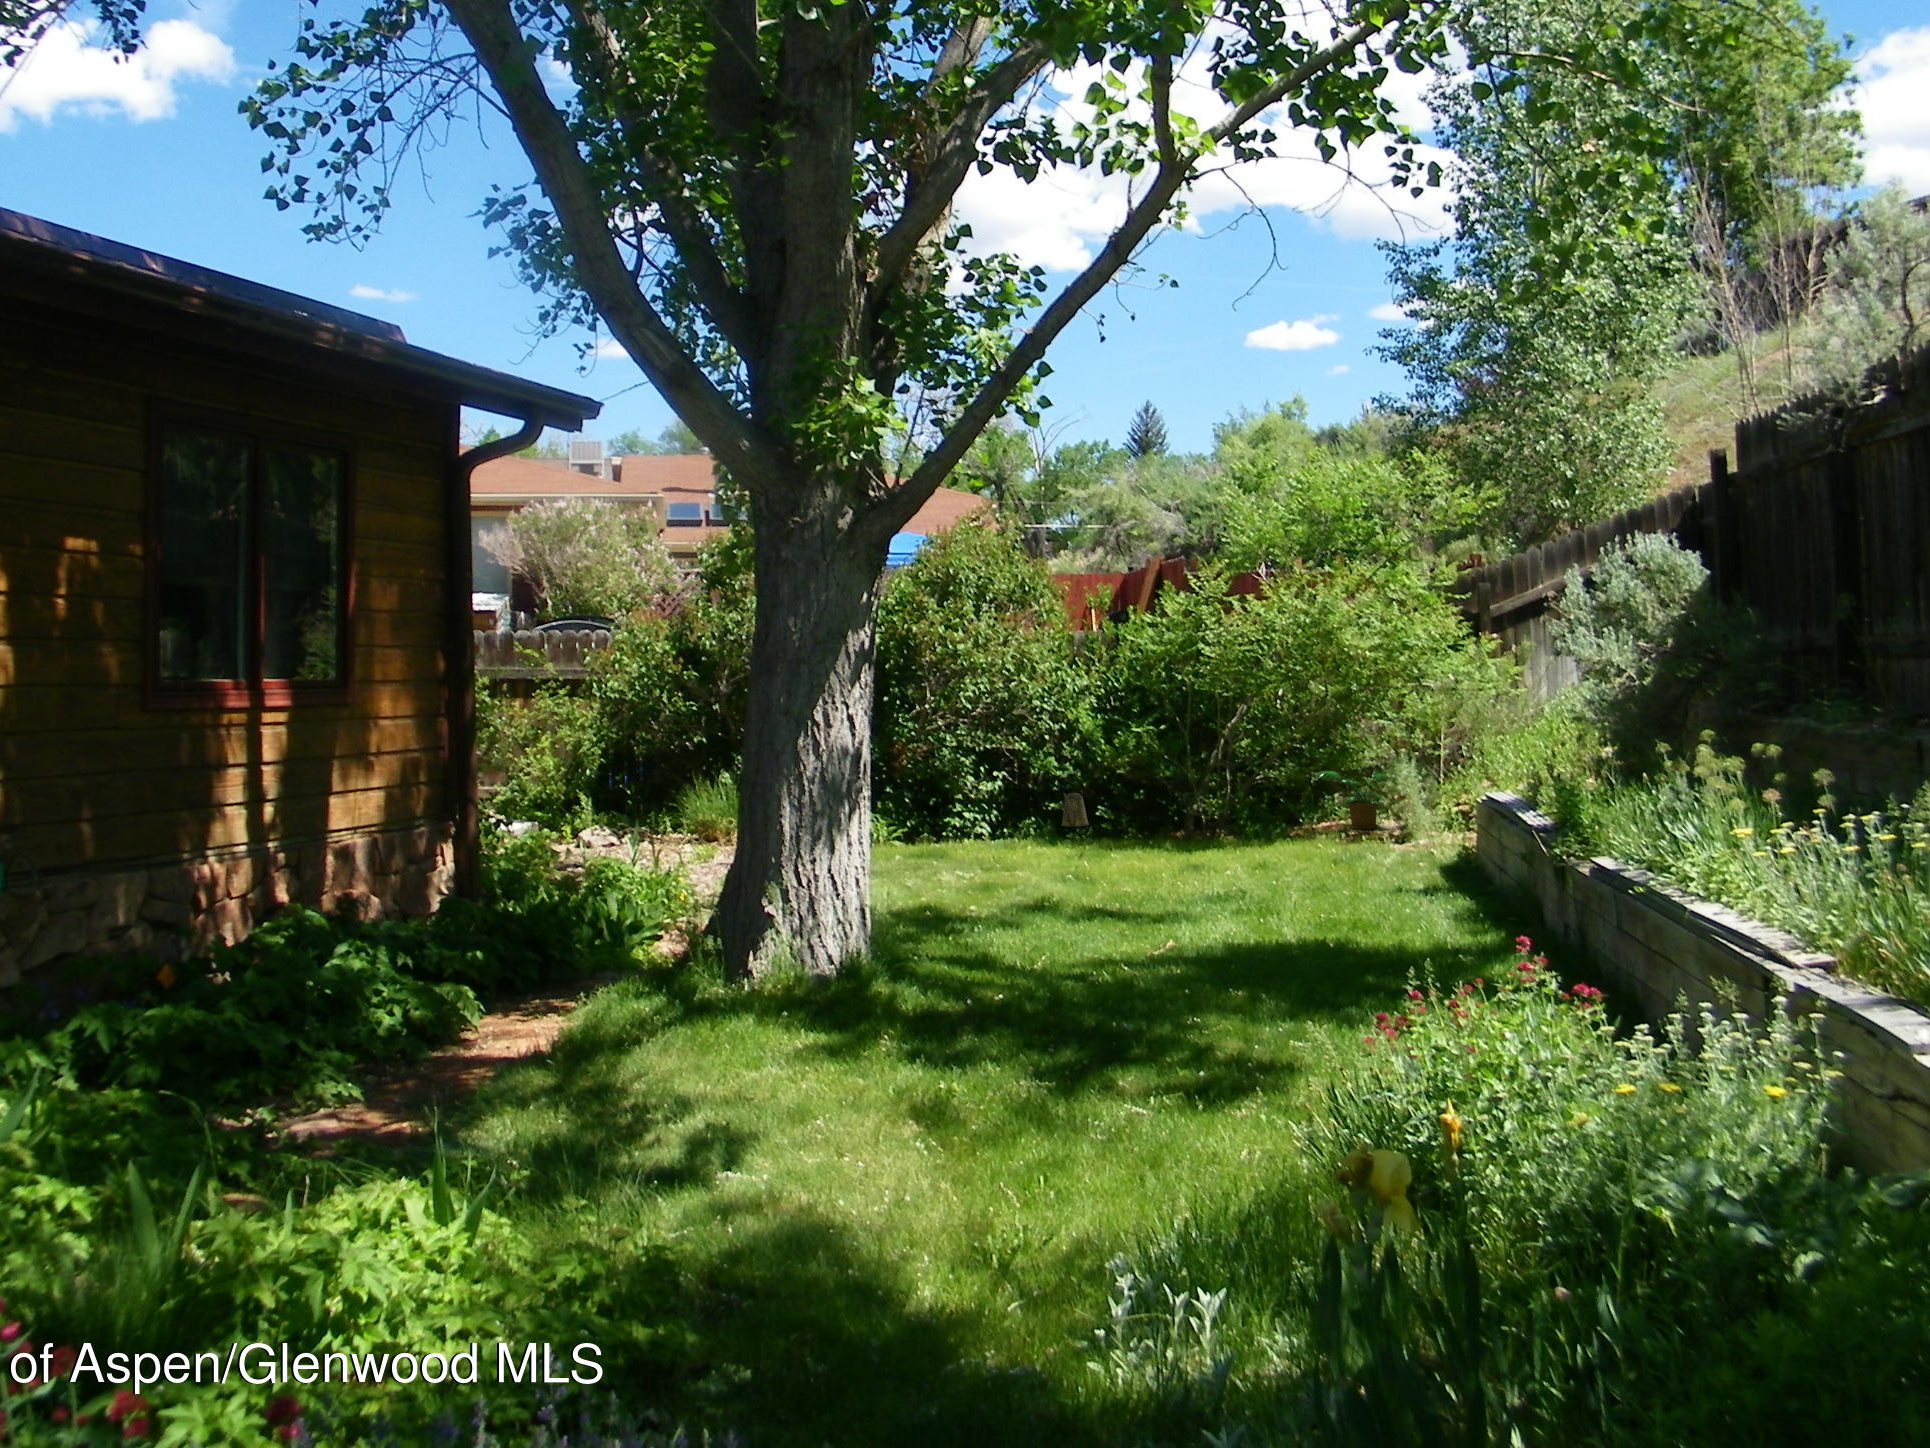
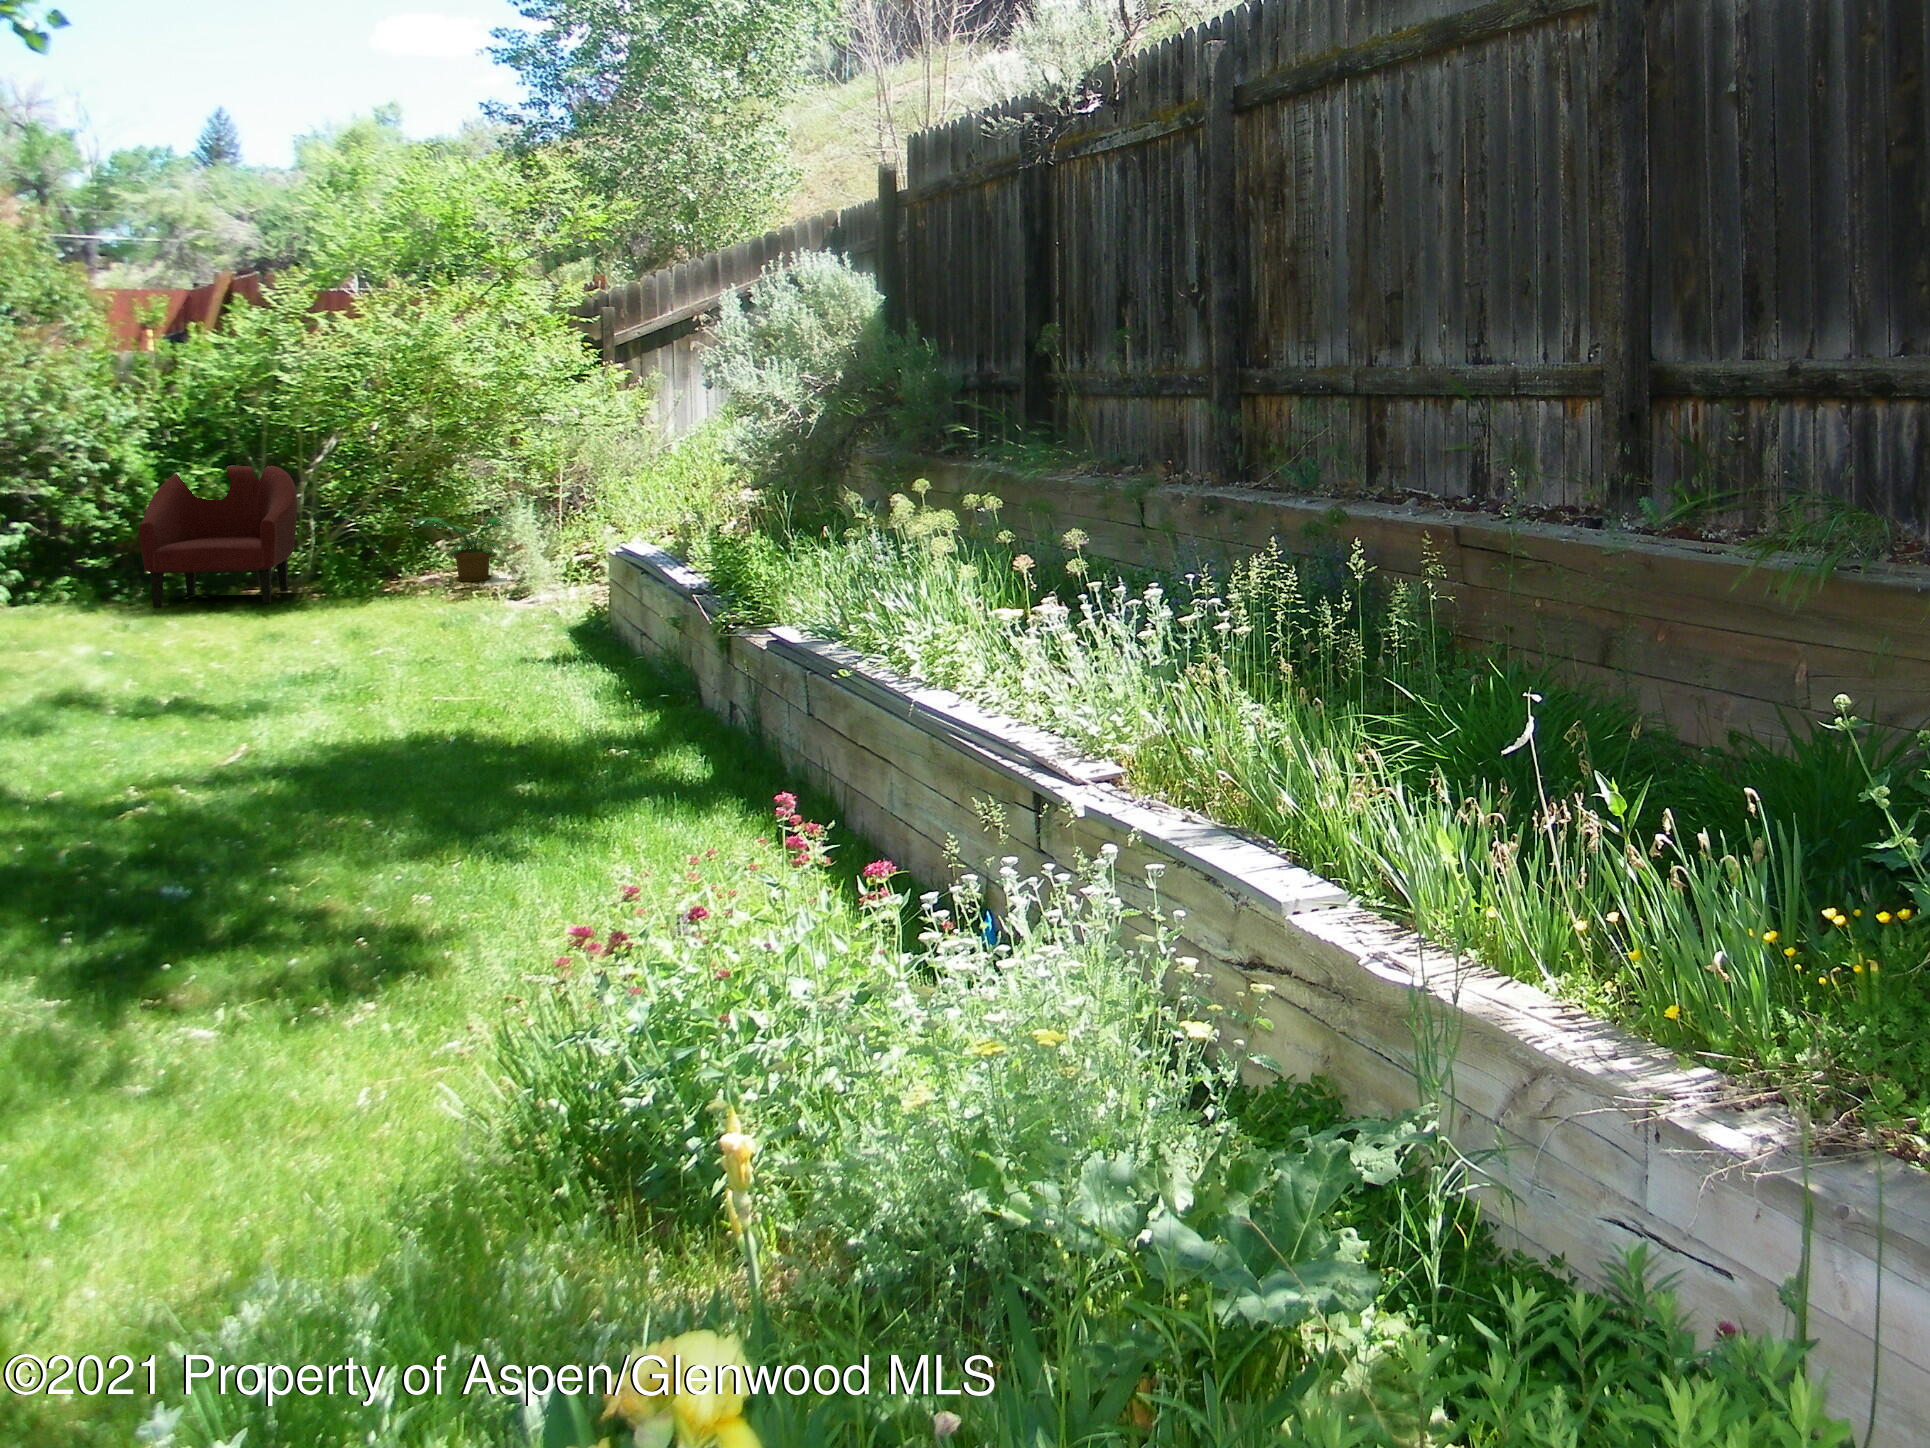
armchair: none [1121,723,1228,837] -> present [139,466,297,607]
watering can: present [1062,793,1089,827] -> none [46,557,90,600]

